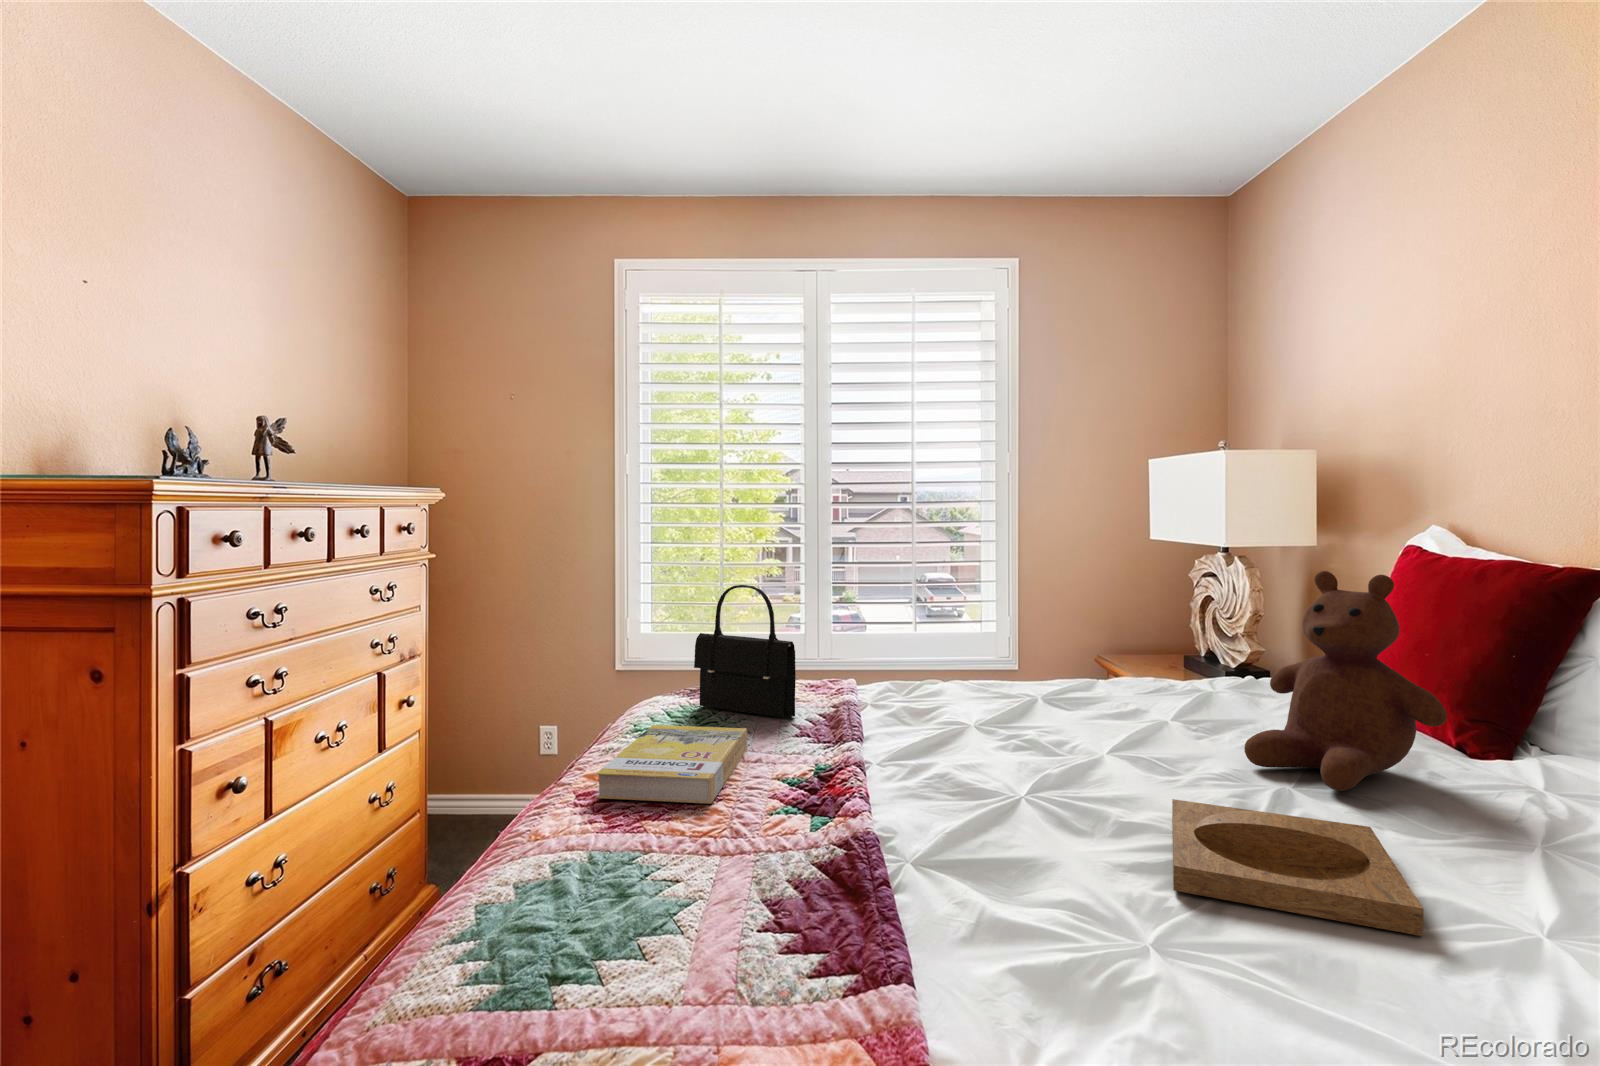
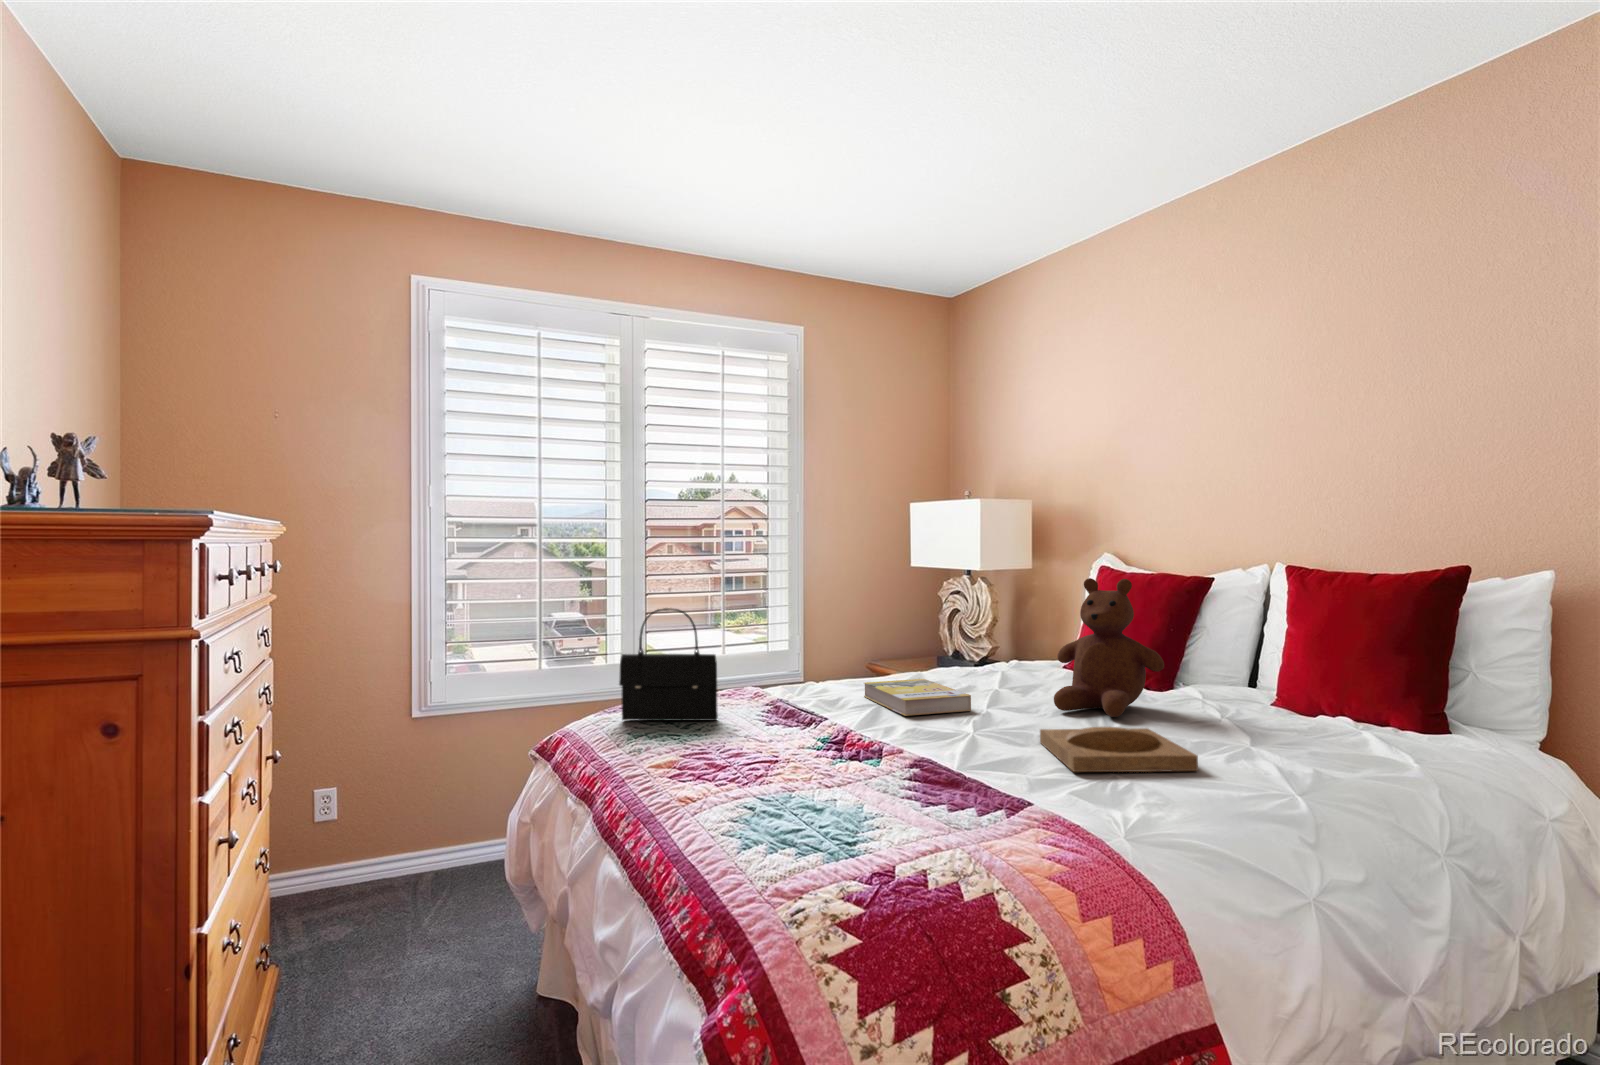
book: present [596,725,747,804] -> present [864,679,971,716]

